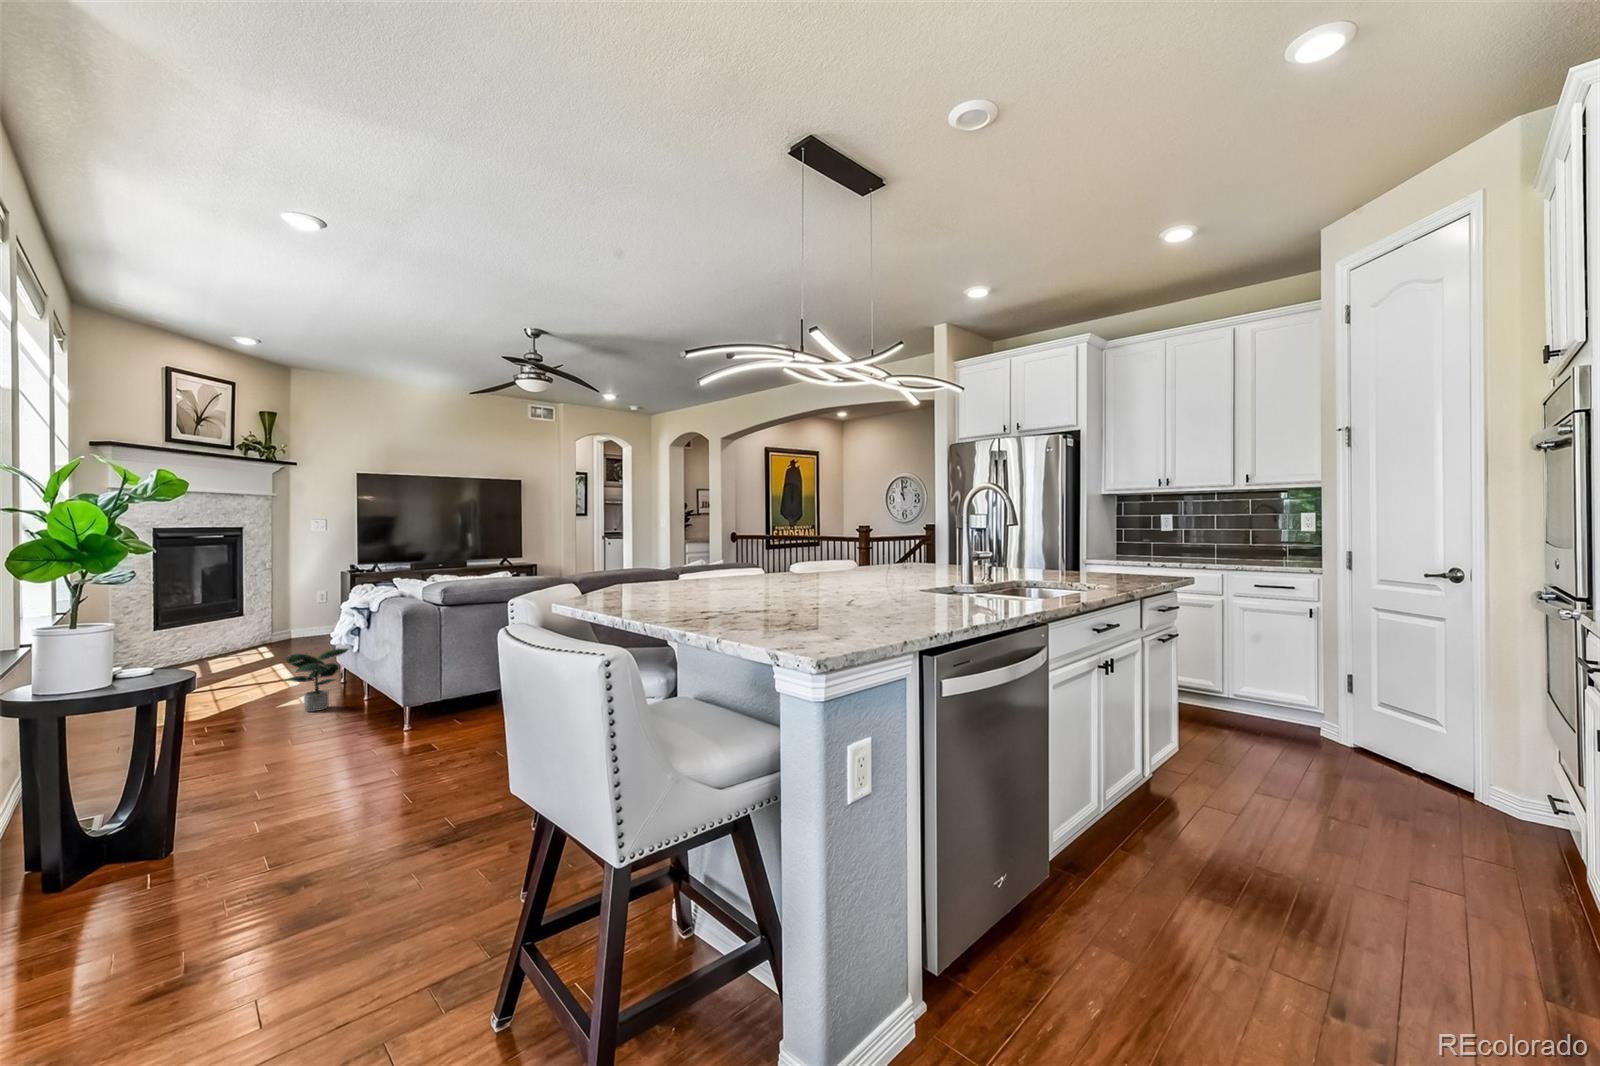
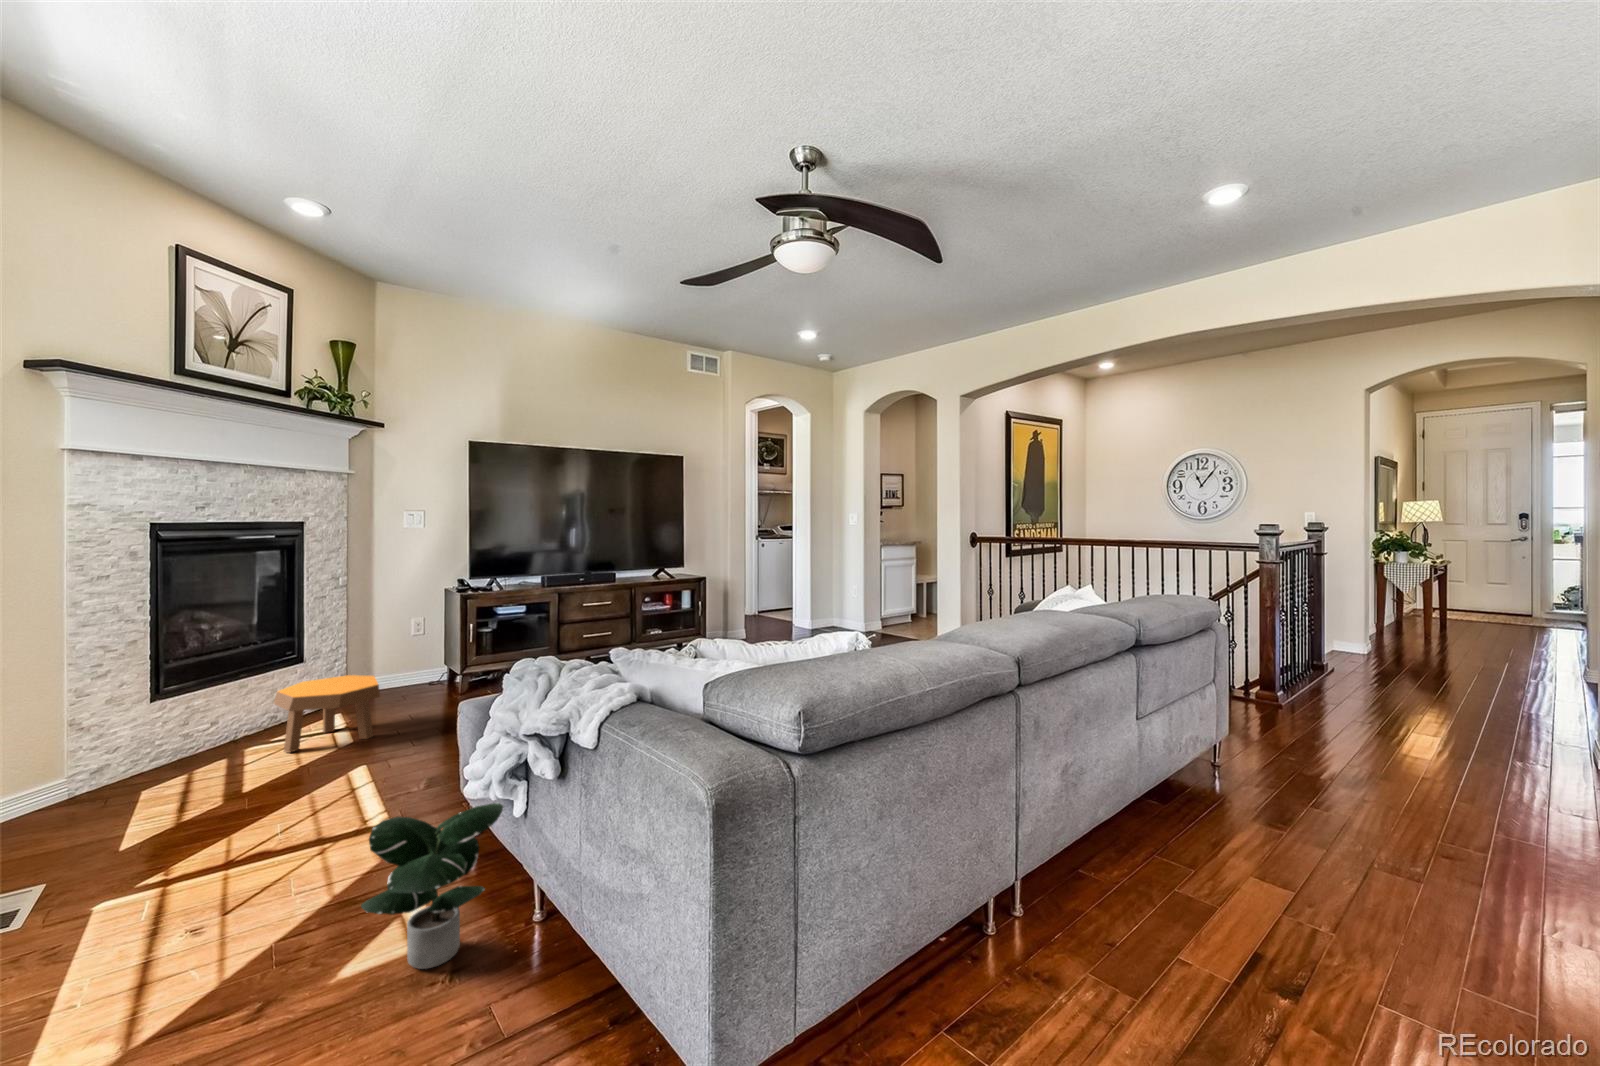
footstool: none [227,621,295,662] -> present [274,675,380,753]

